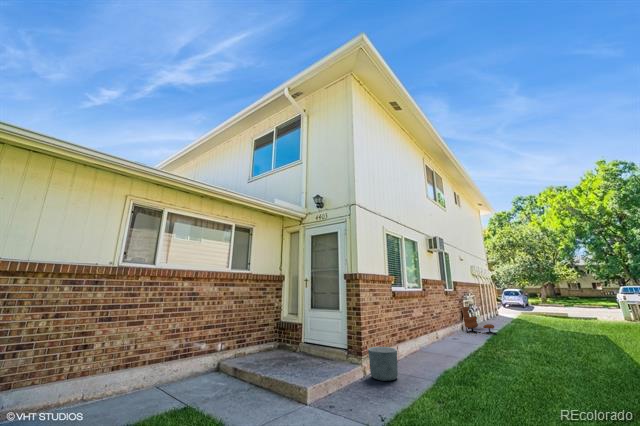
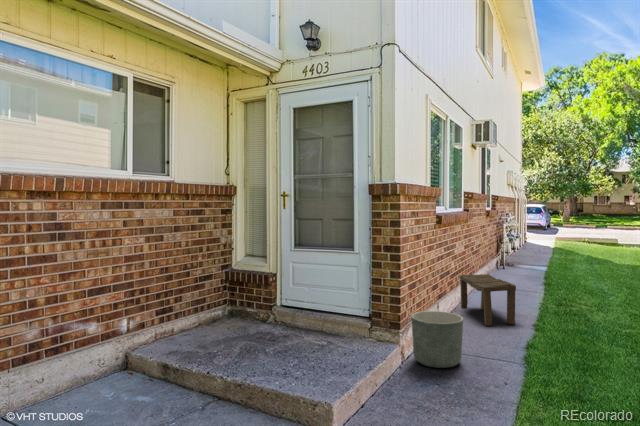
lounge chair: present [463,307,497,335] -> none [498,233,546,273]
bench: none [418,330,448,362] -> present [460,274,516,326]

